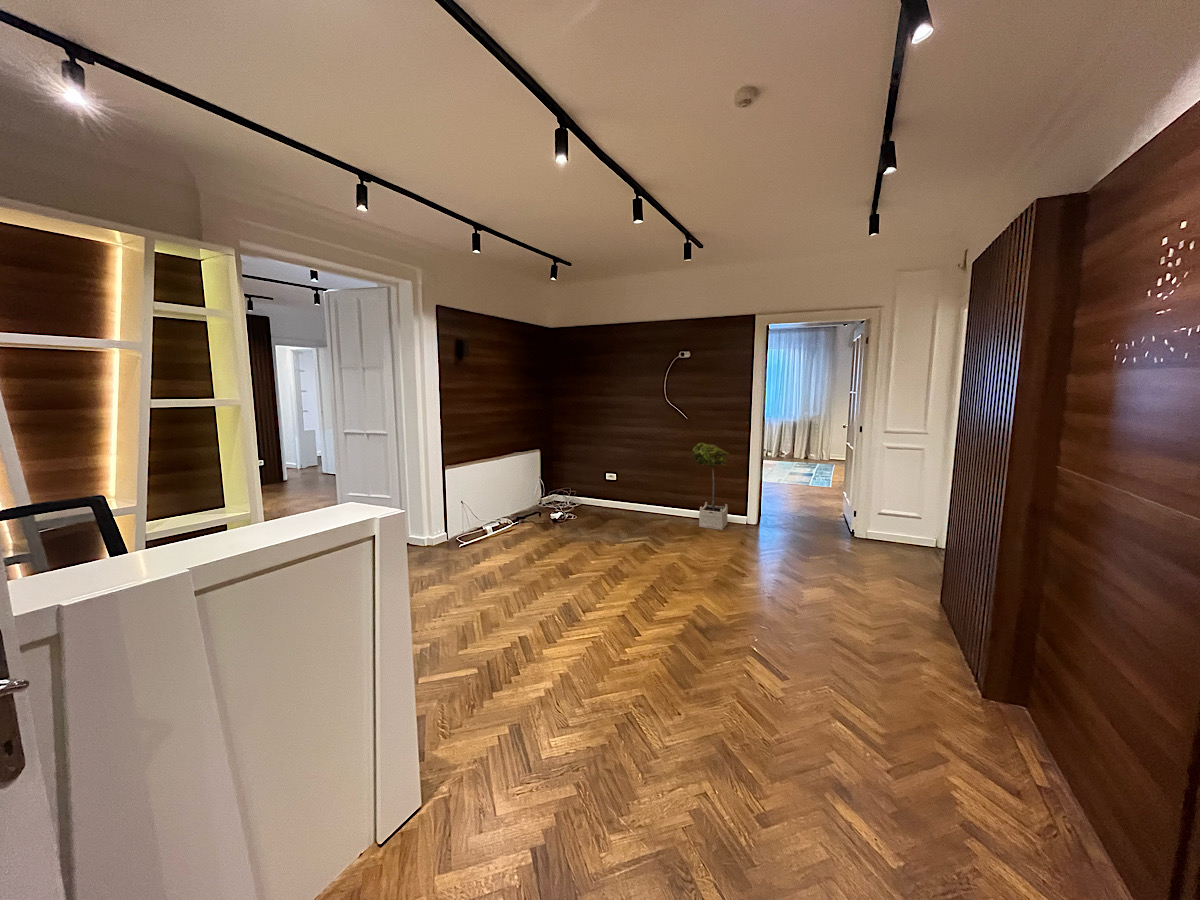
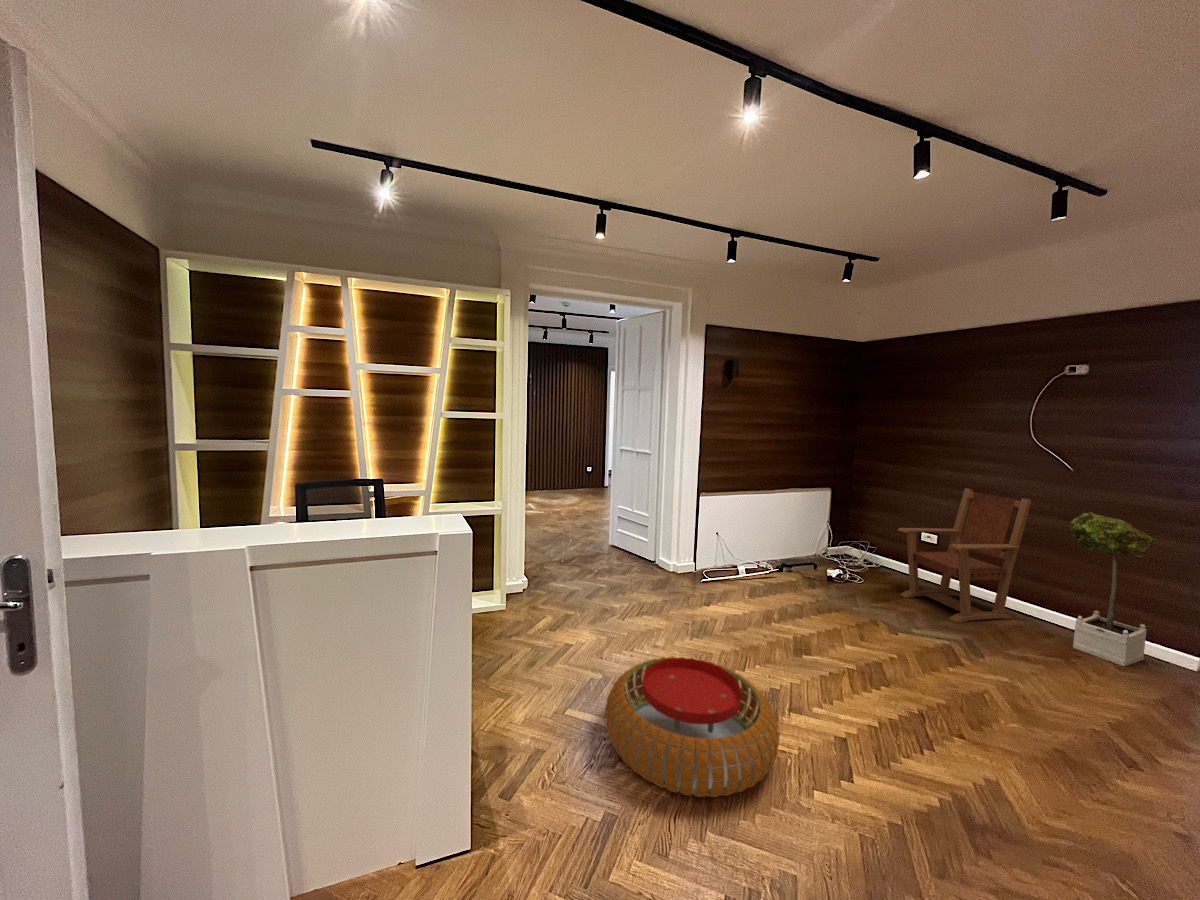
armchair: none [599,436,671,529] -> present [898,488,1032,622]
pouf: none [461,595,601,694] -> present [605,657,780,797]

